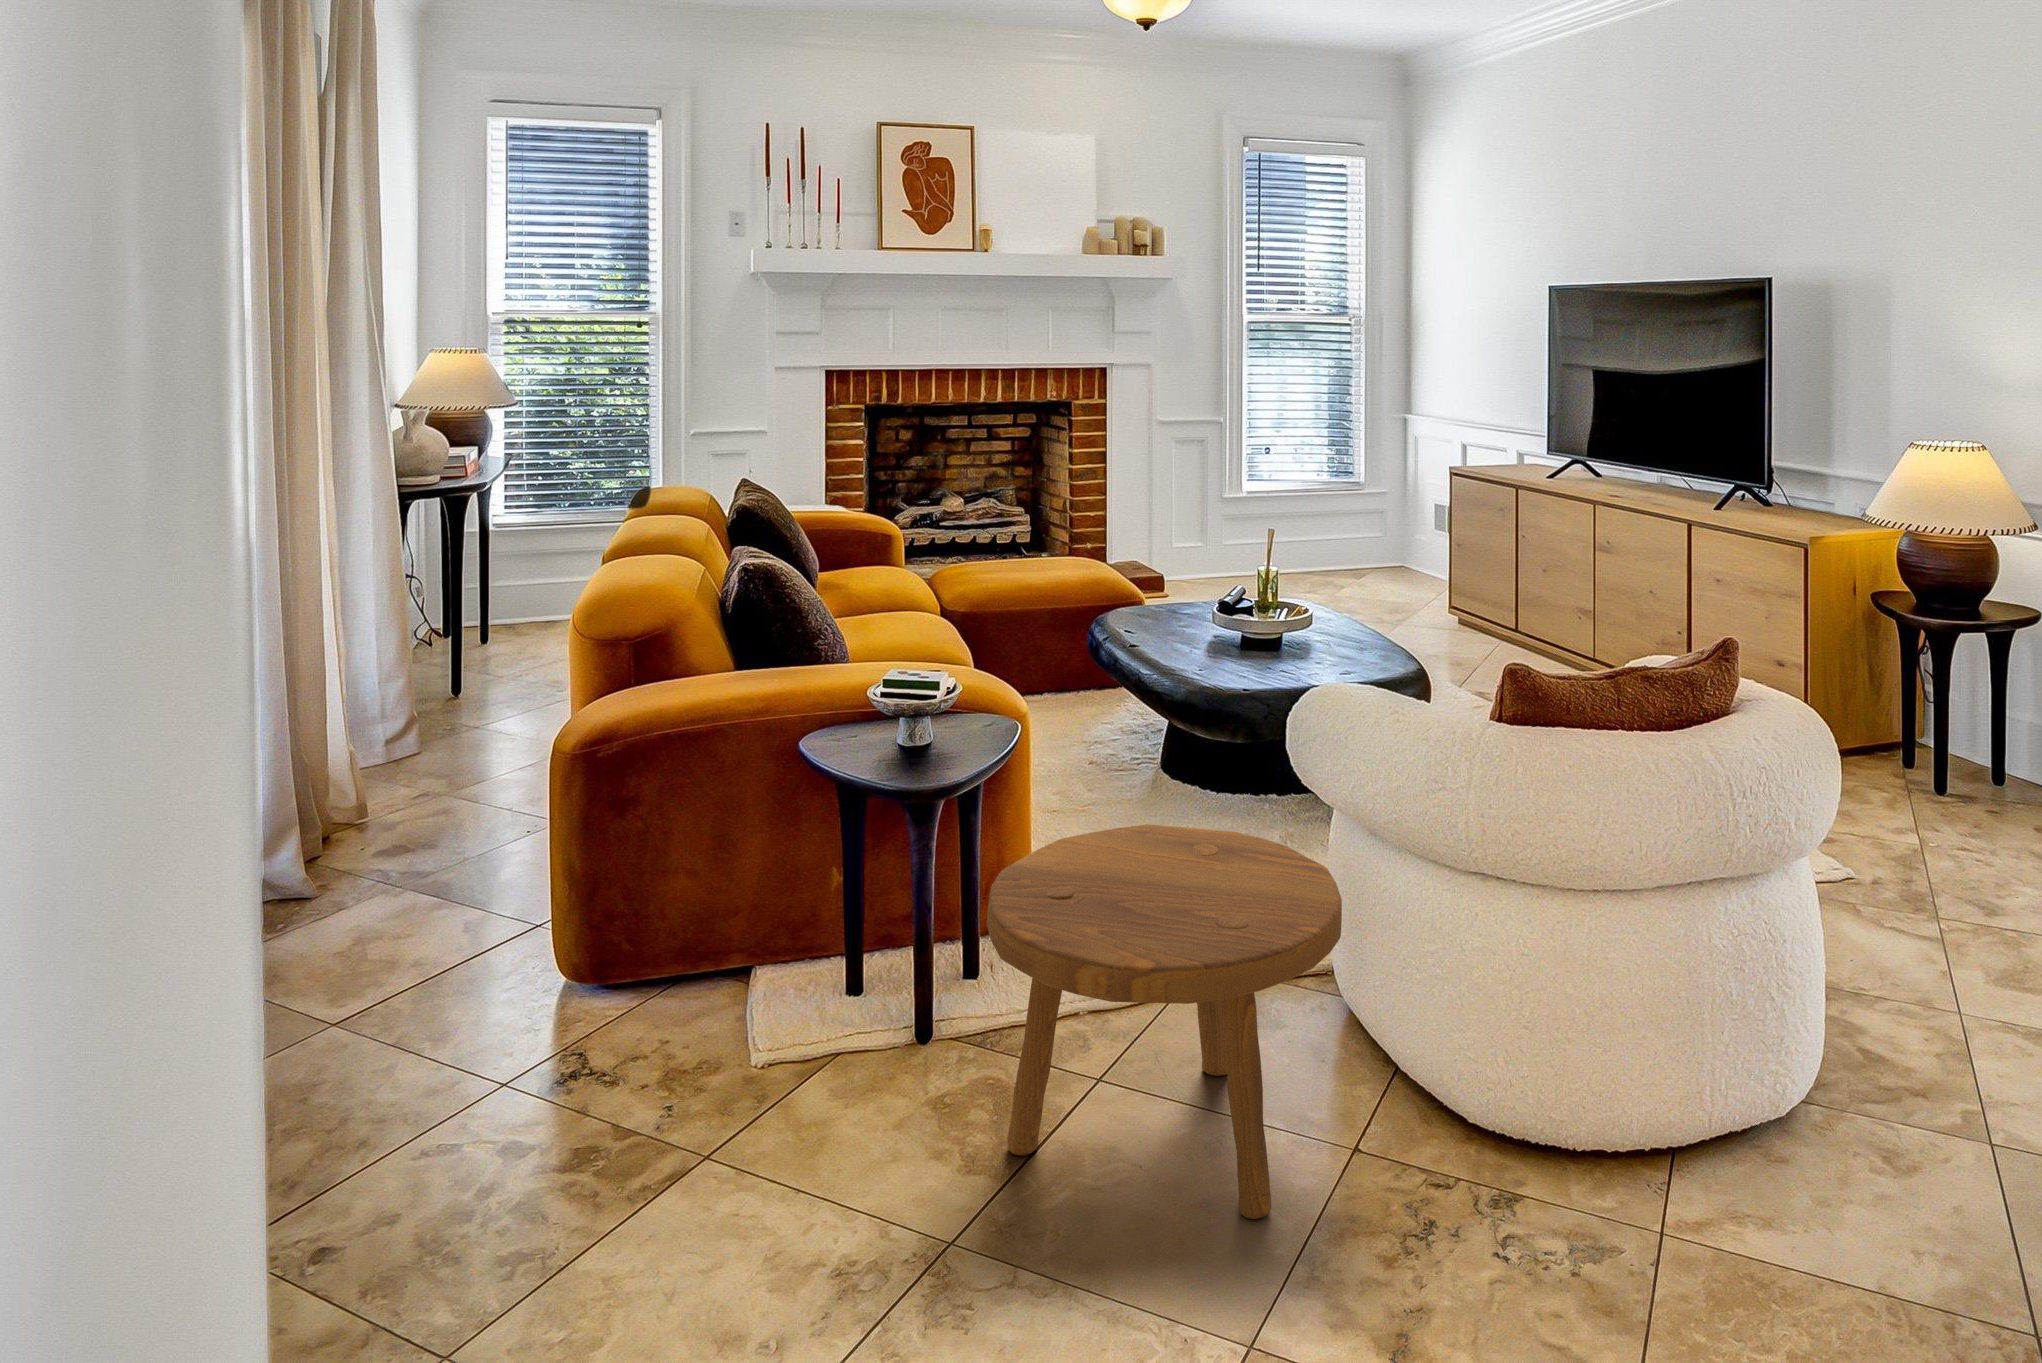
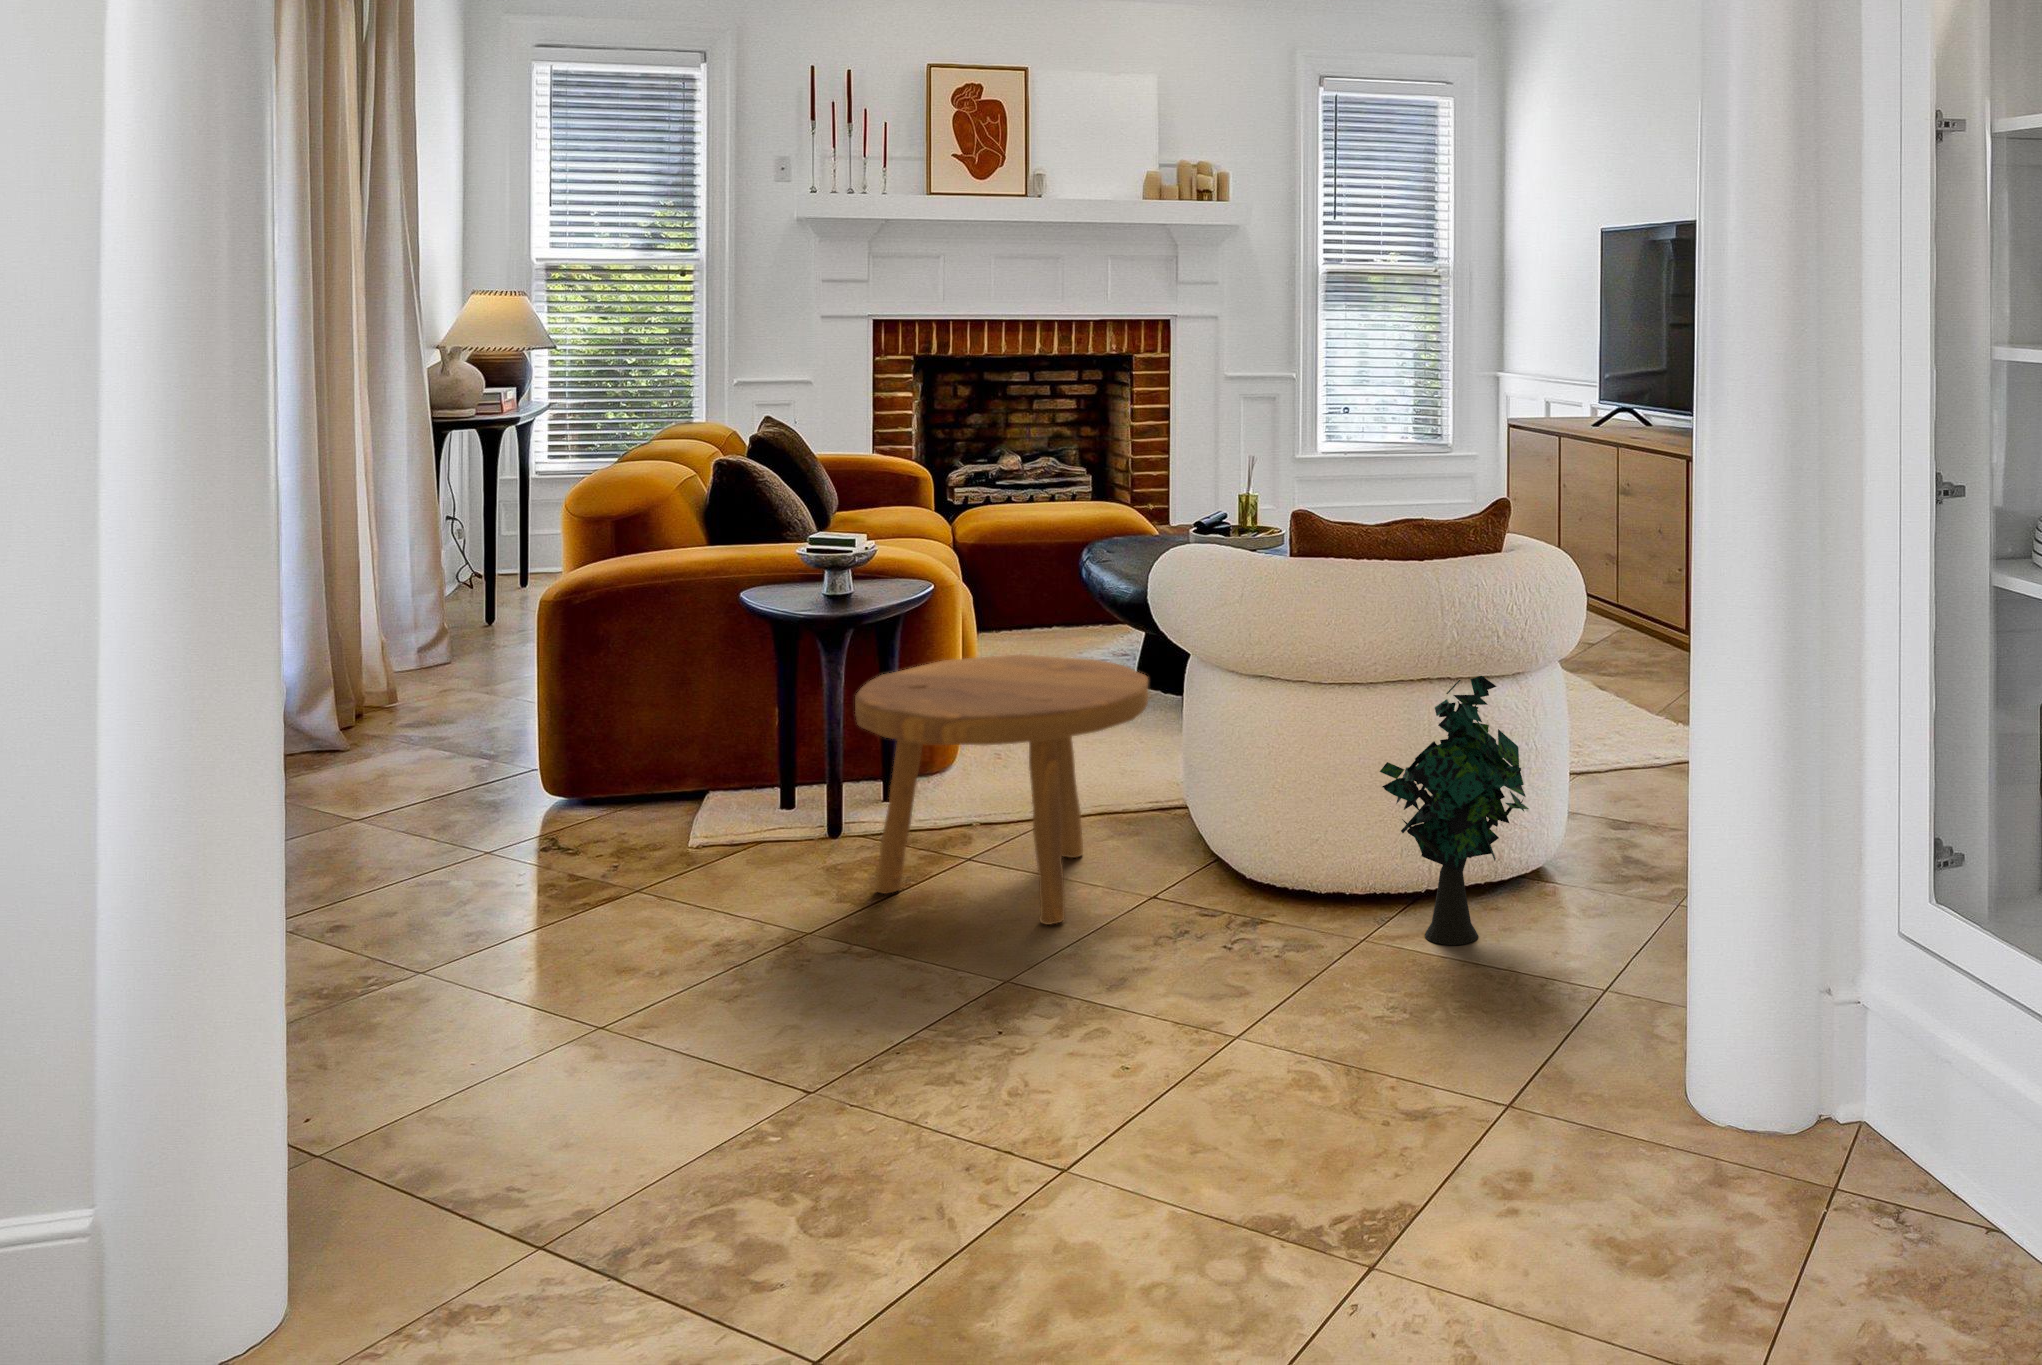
decorative plant: none [1667,896,1871,1250] -> present [1380,676,1529,945]

